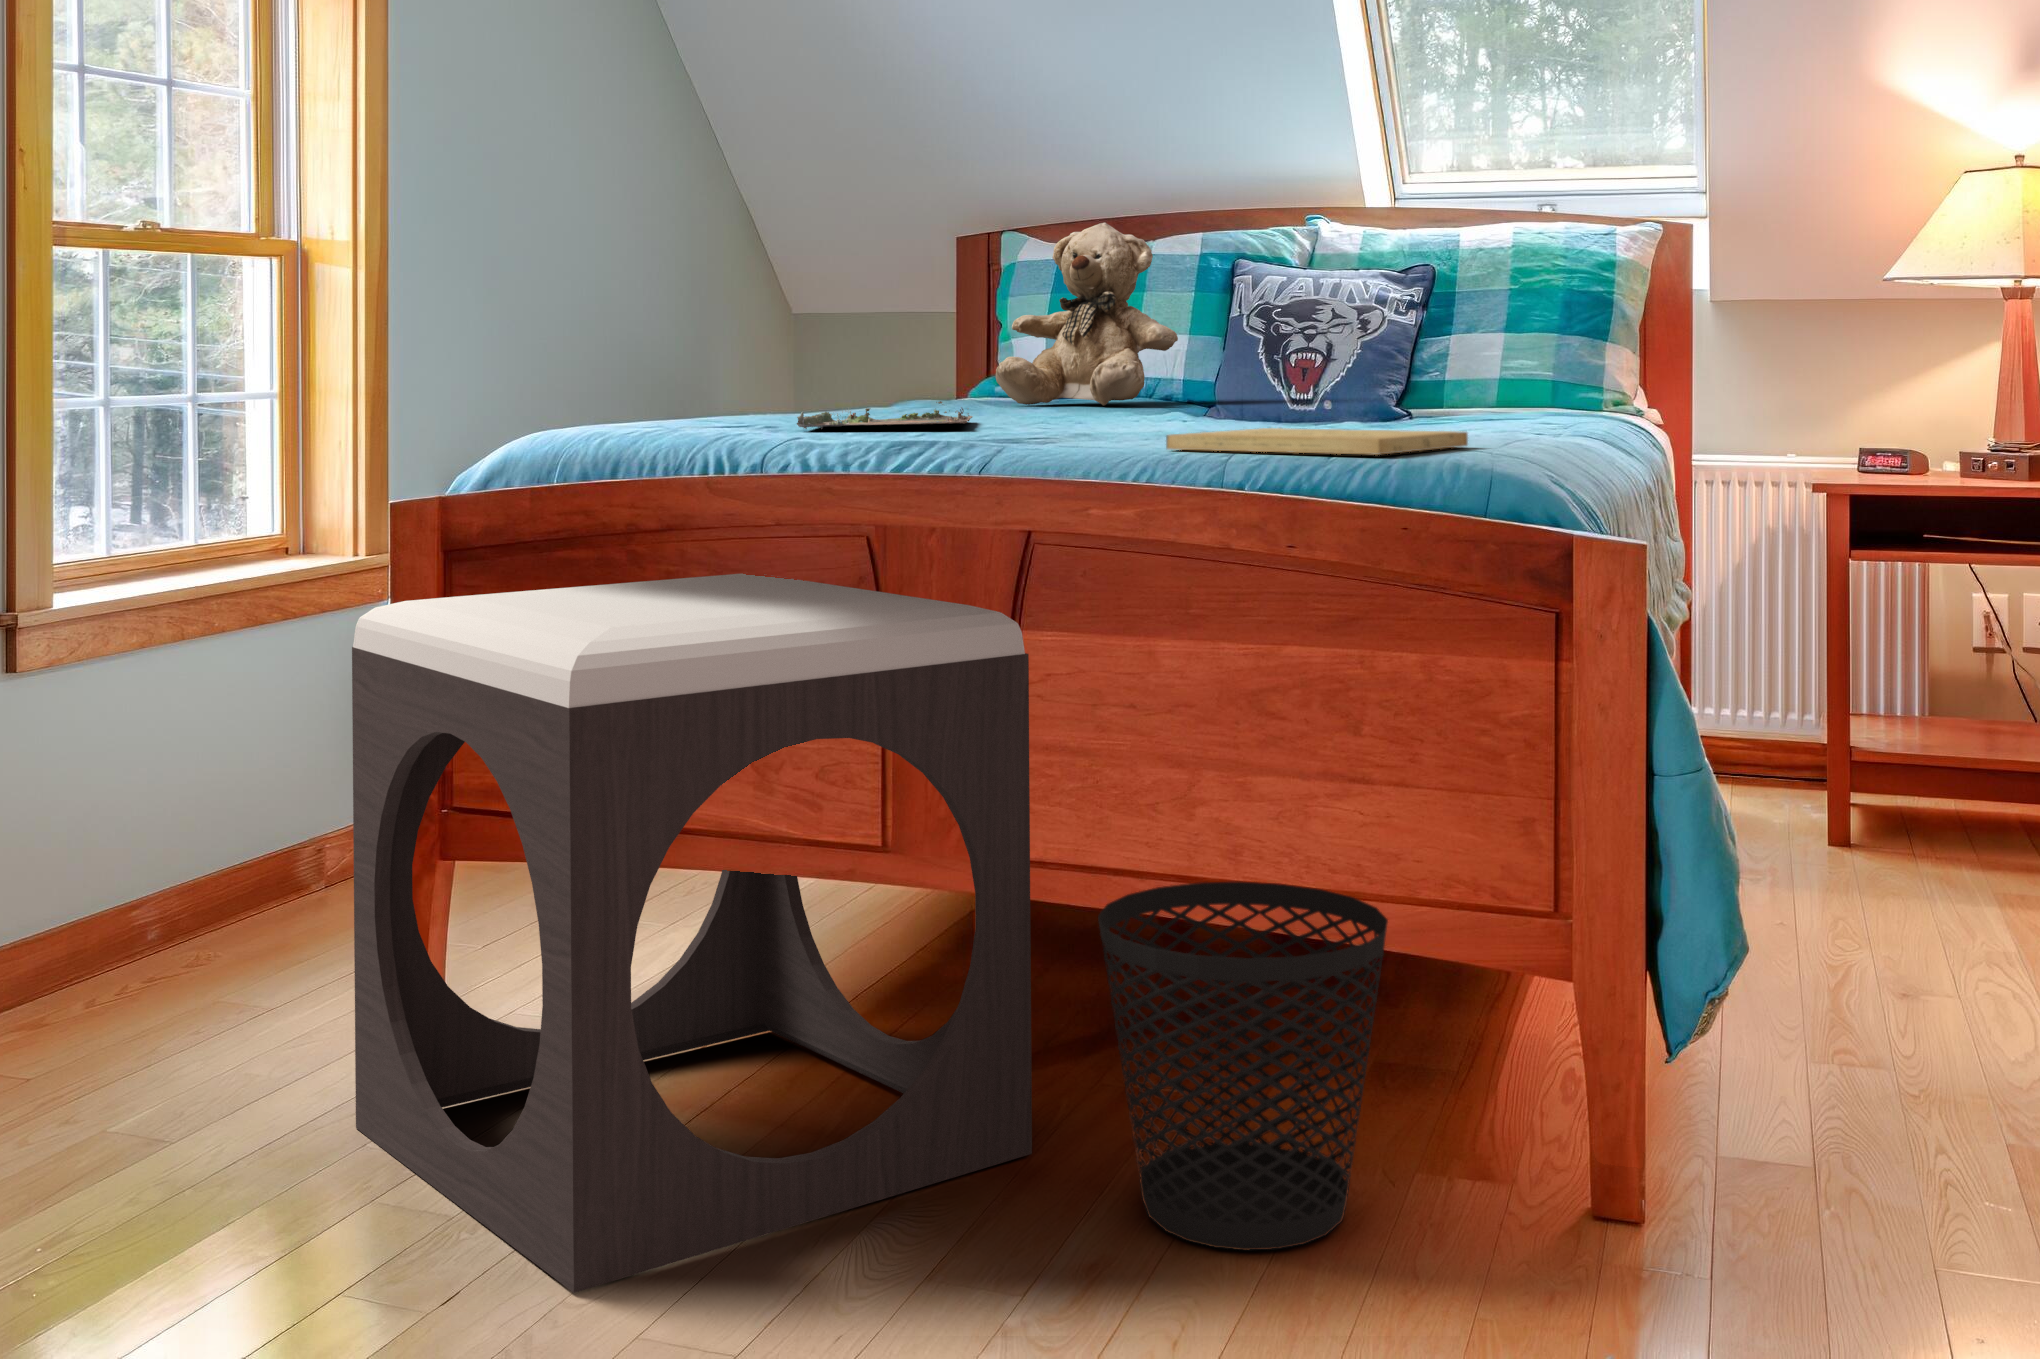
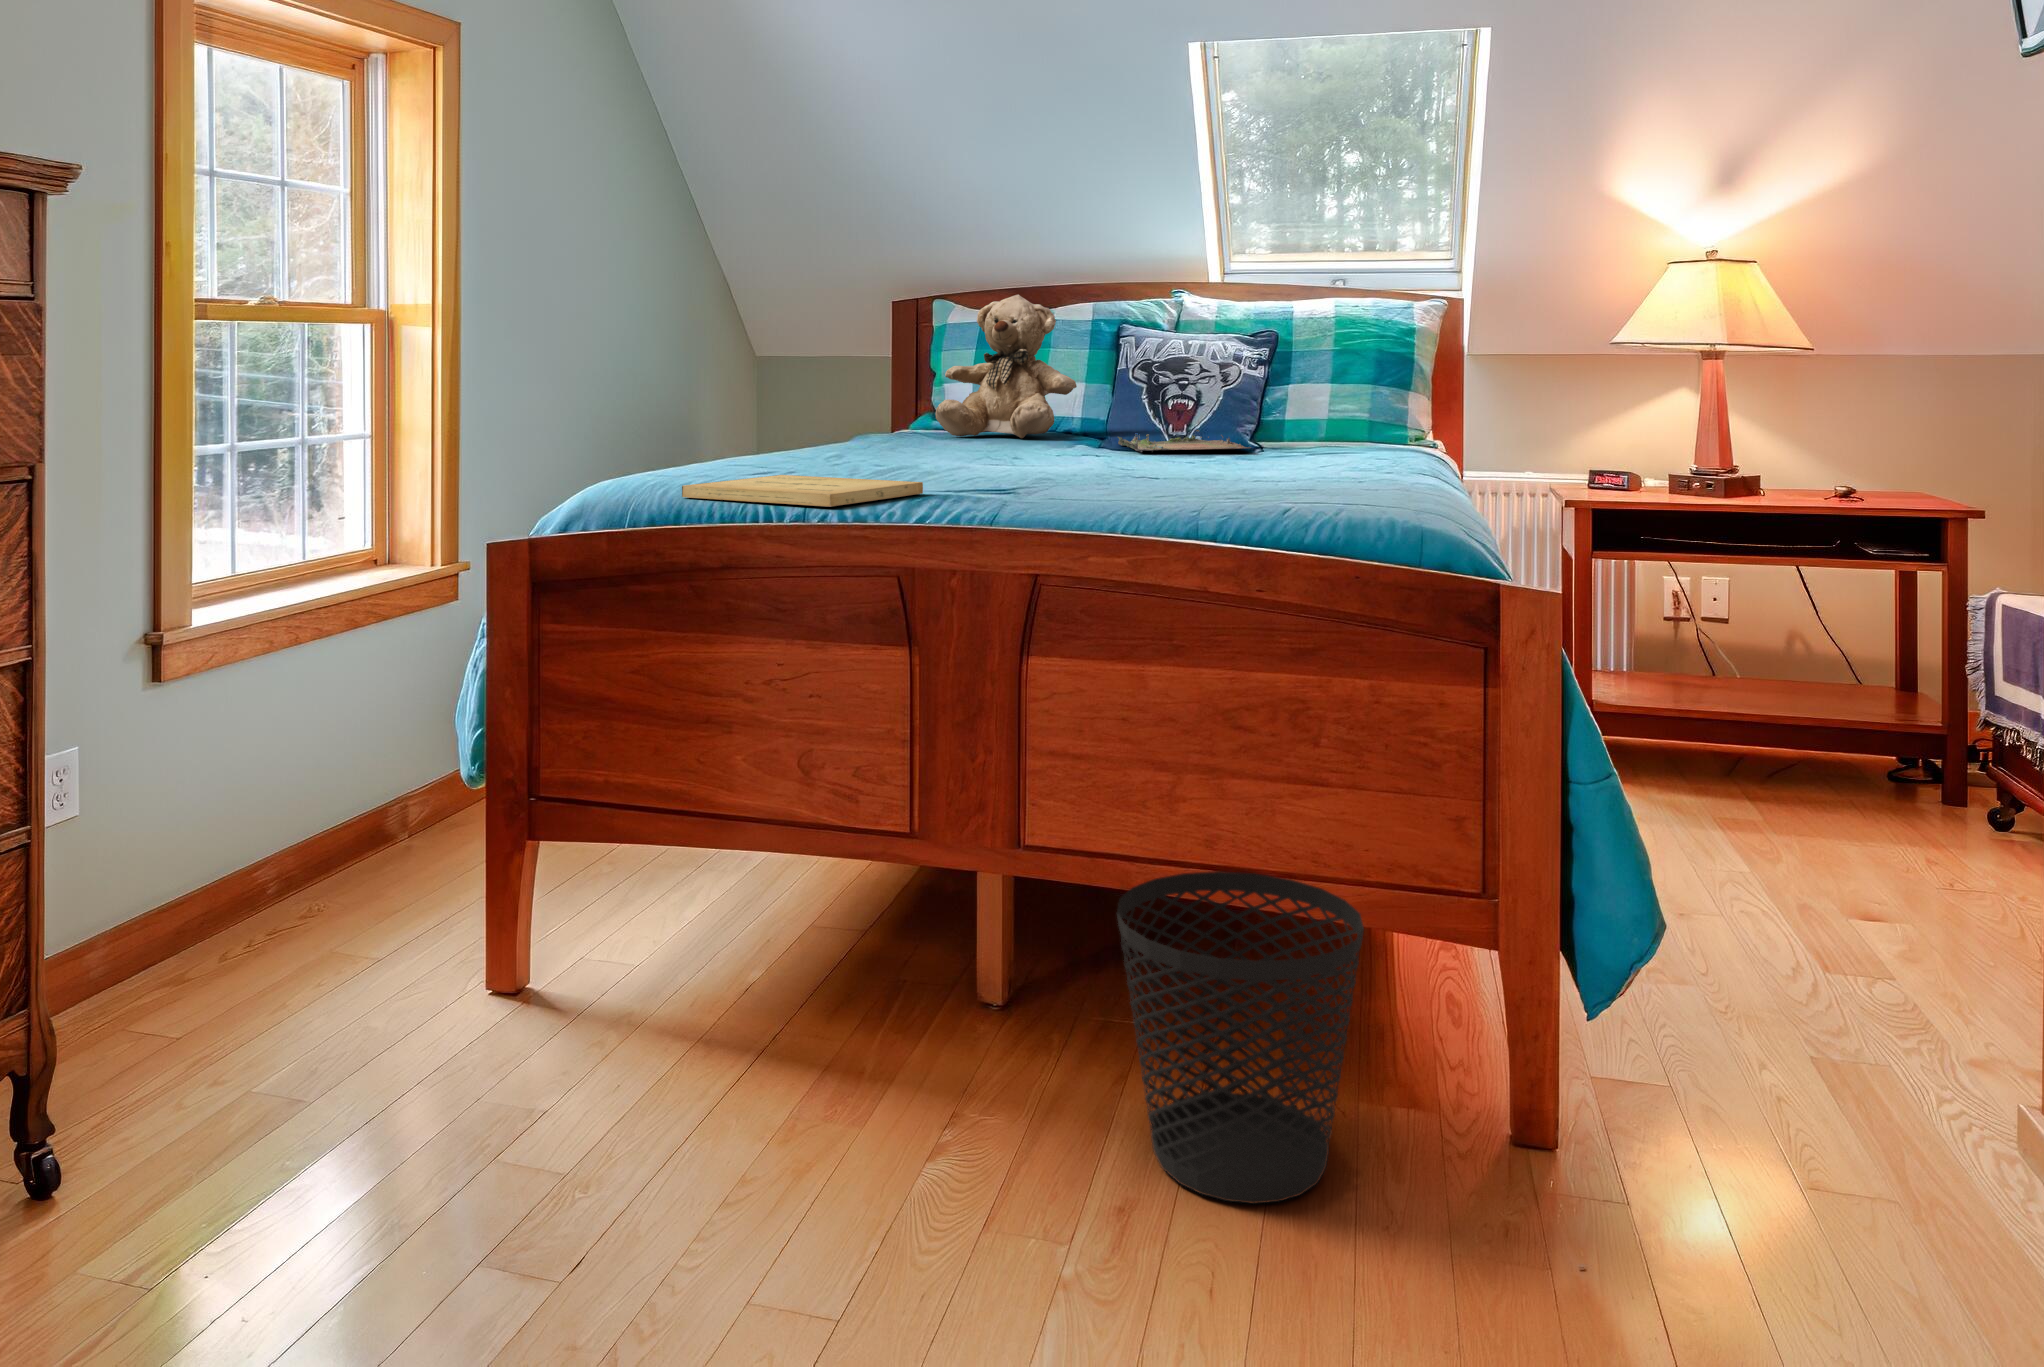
tray: present [797,396,973,429] -> present [1118,430,1251,452]
book: present [1166,428,1468,455] -> present [682,475,923,507]
footstool: present [352,573,1032,1293] -> none [467,602,1046,1267]

